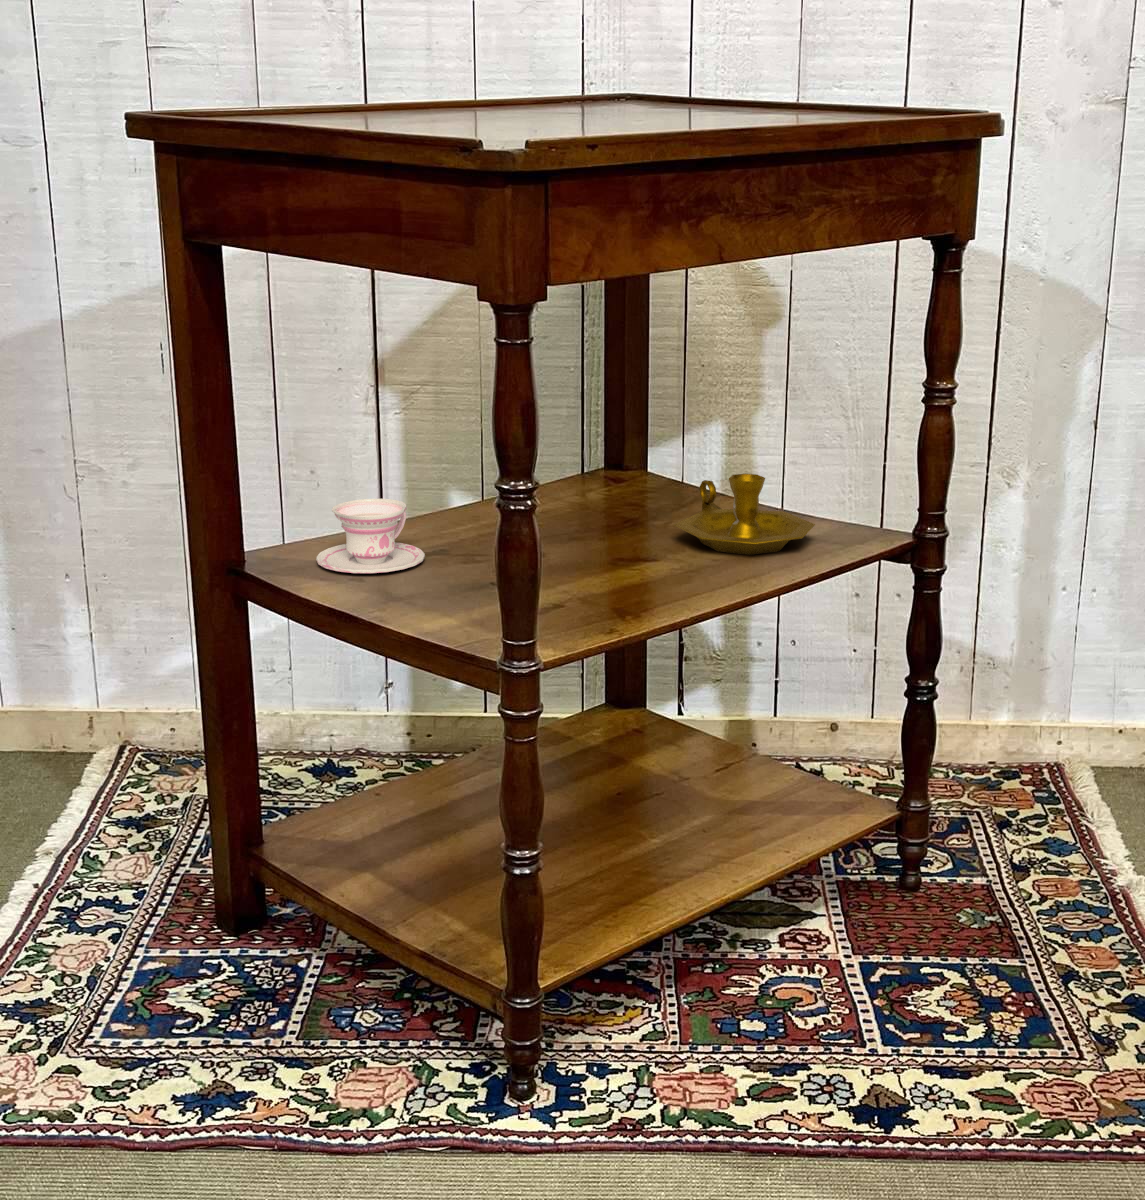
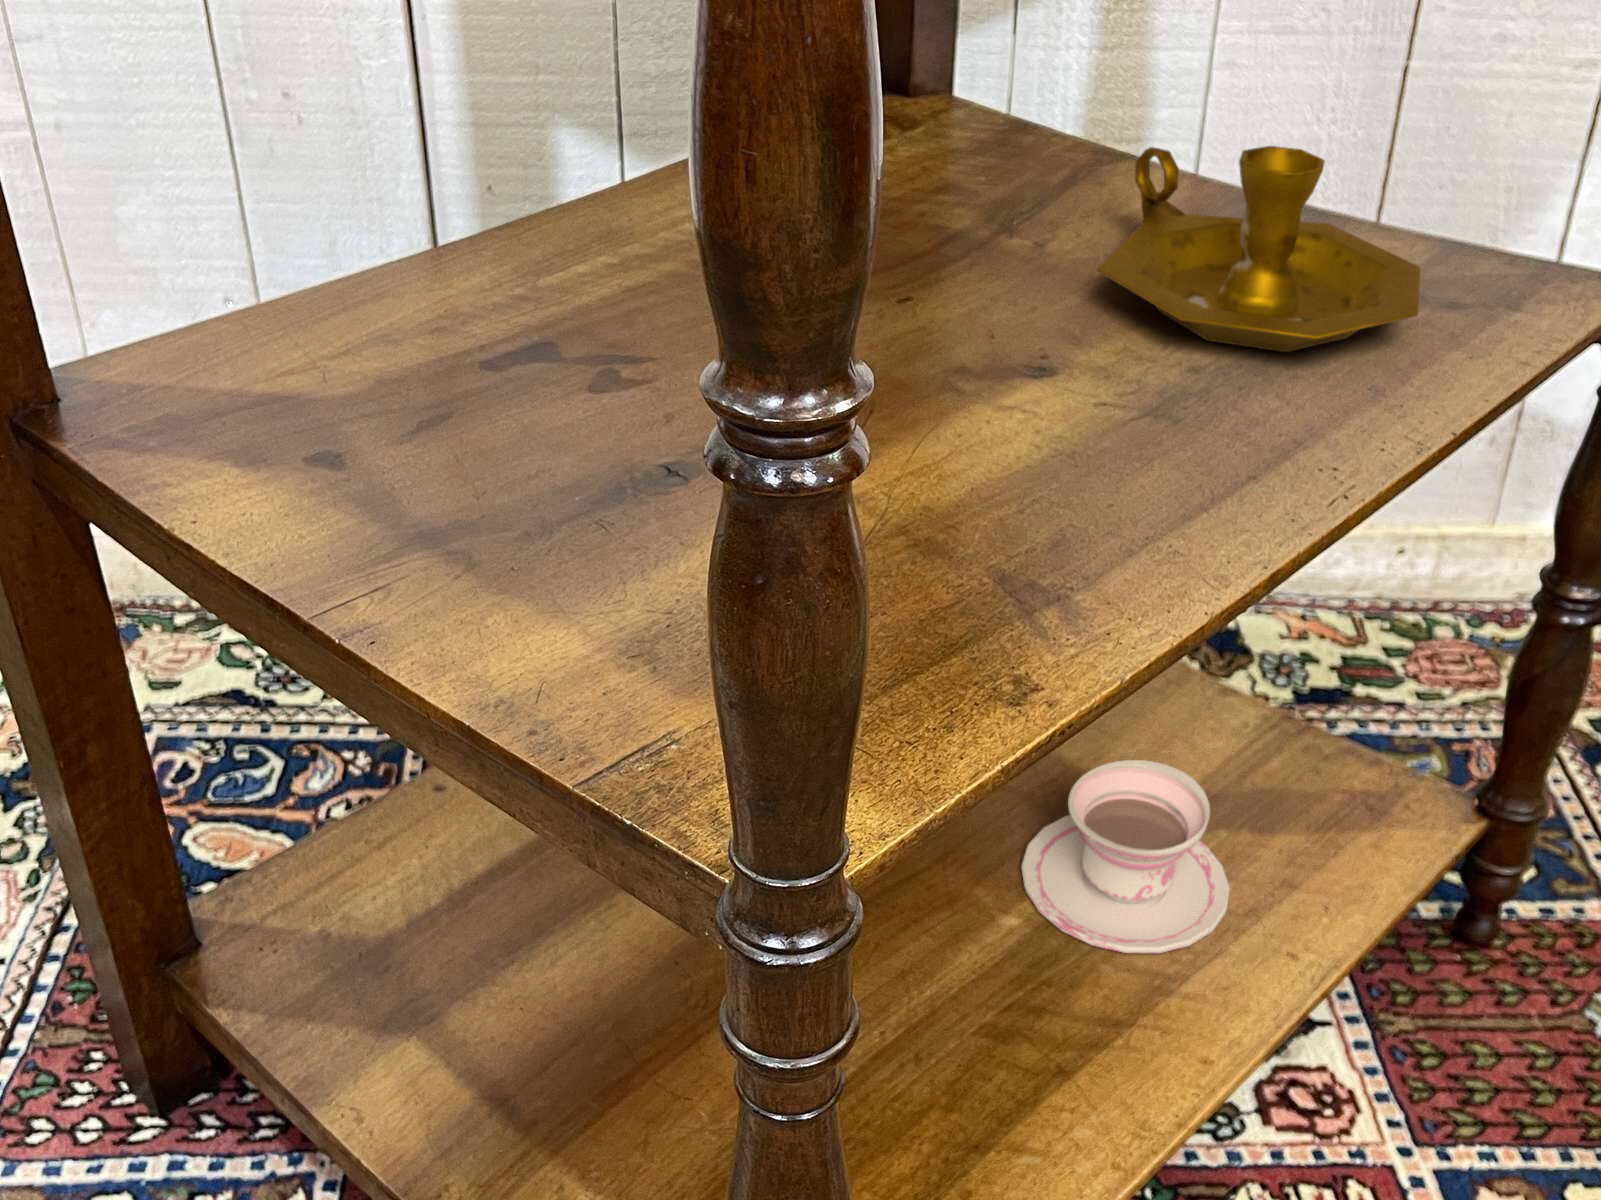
teacup: present [316,499,425,573] -> present [1021,760,1230,953]

